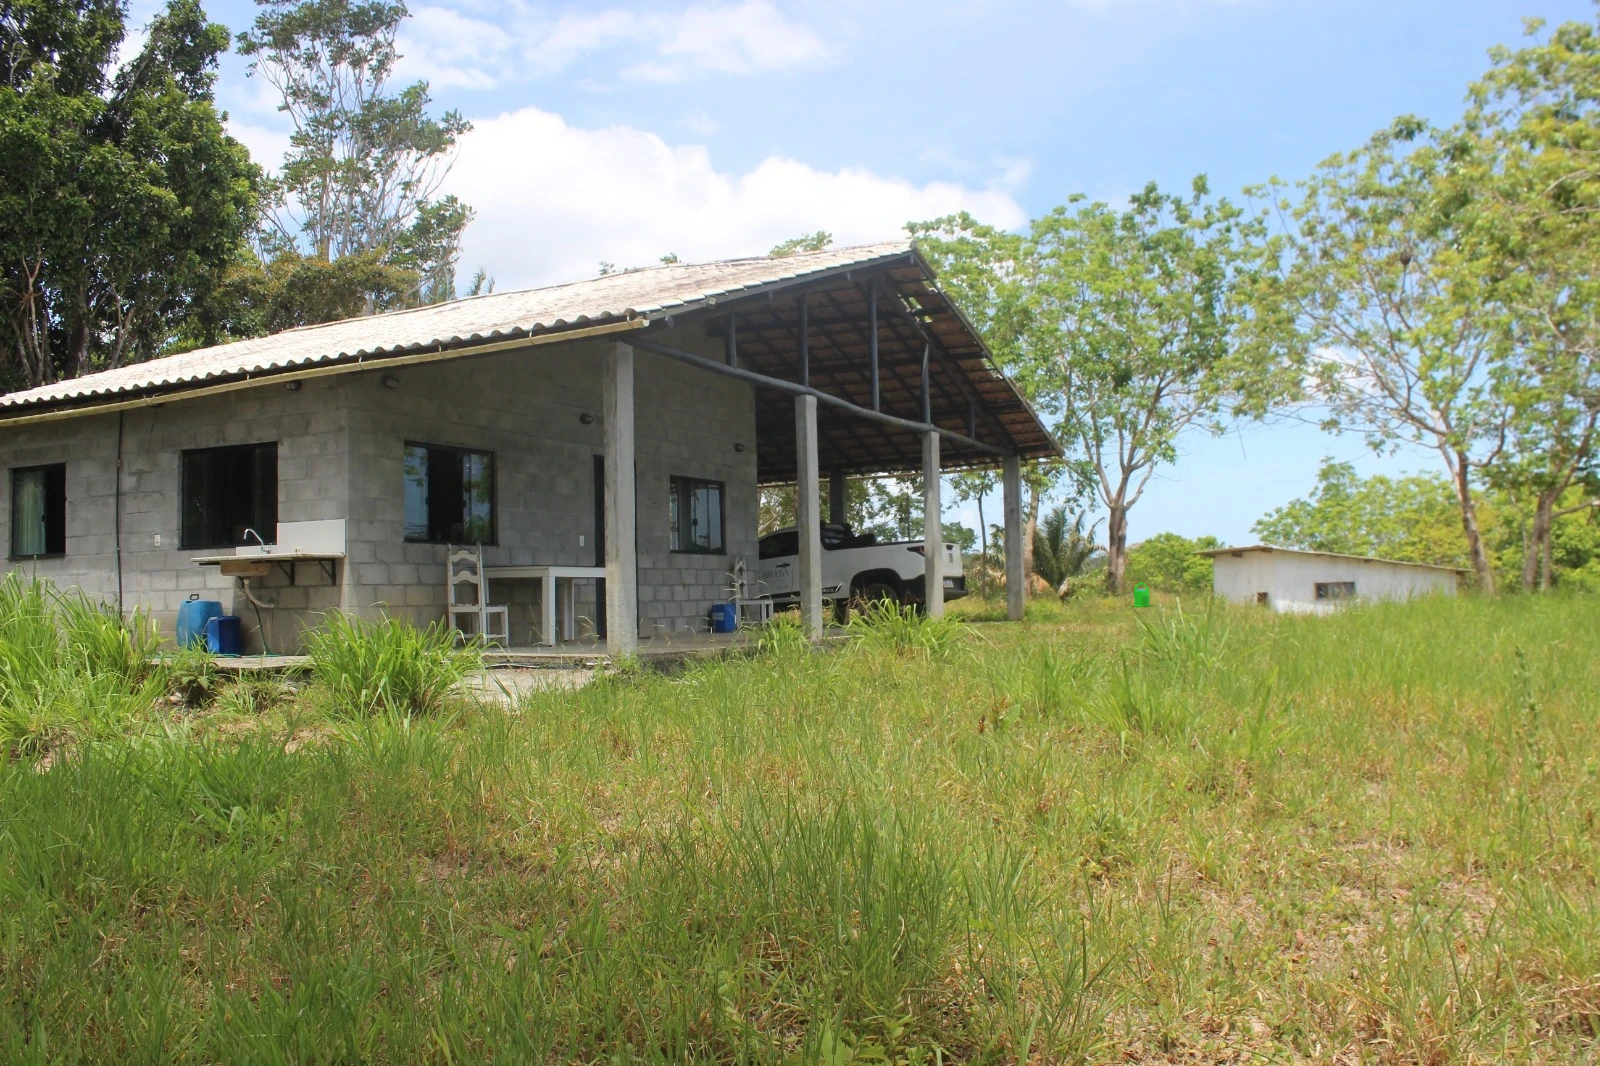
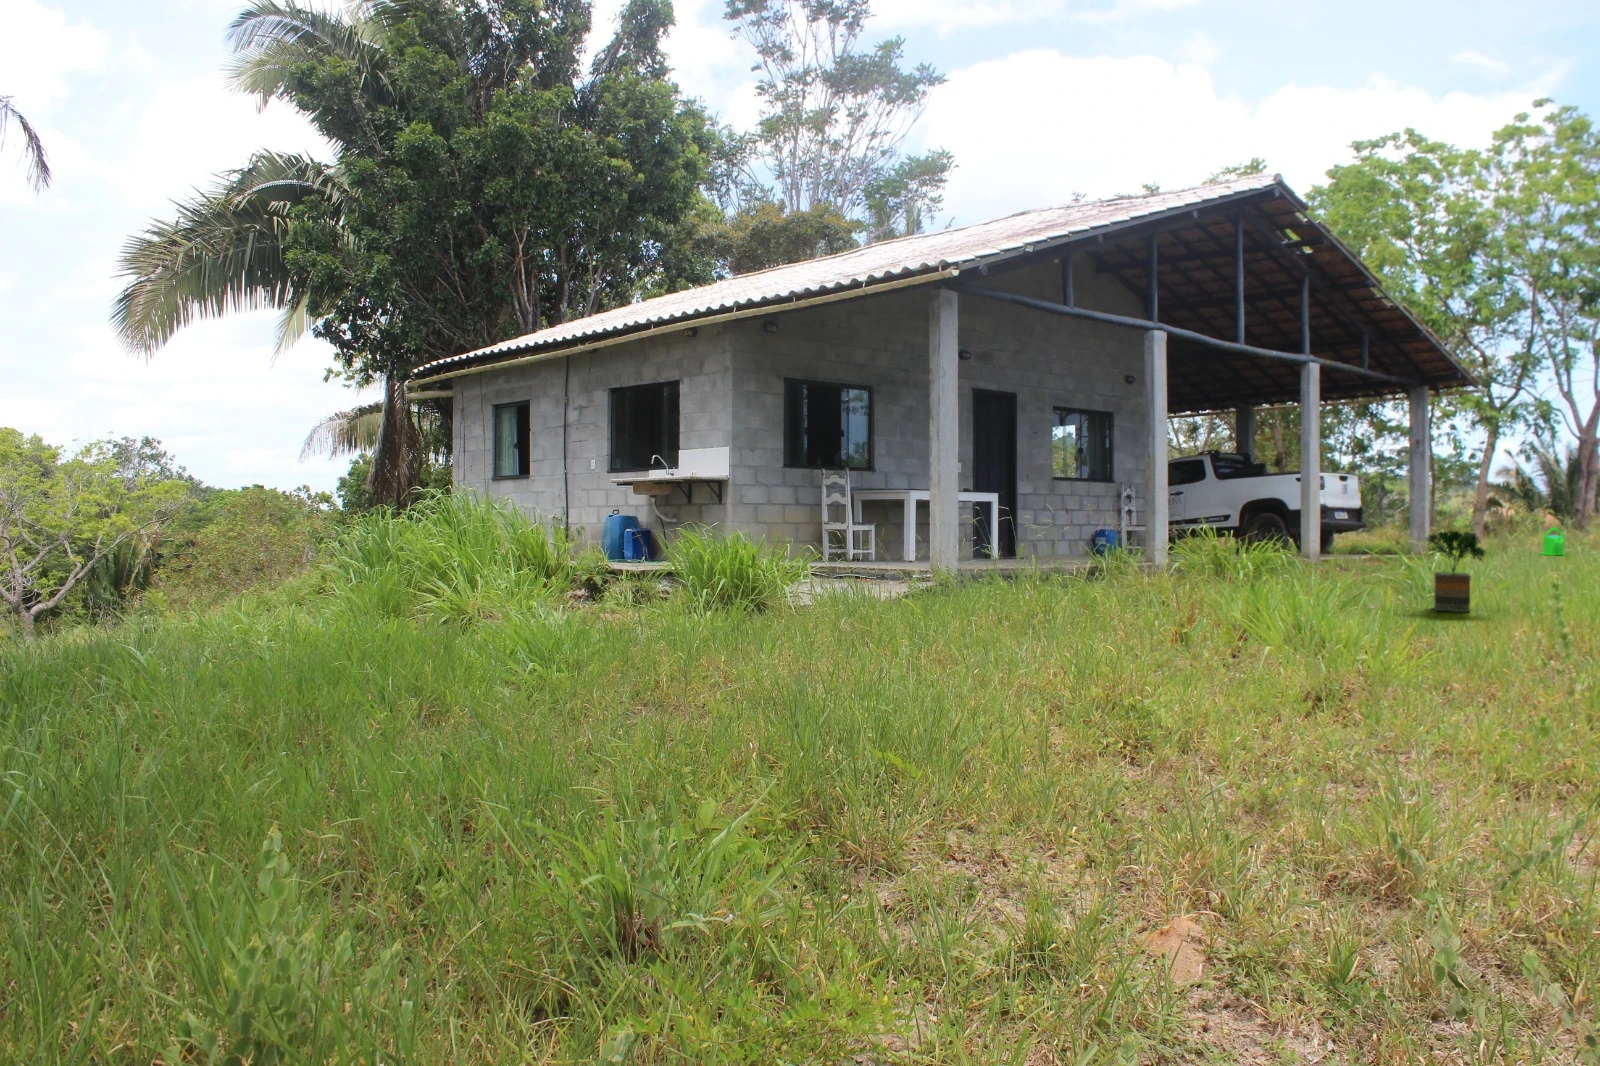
potted tree: none [1070,577,1123,651] -> present [1425,530,1486,612]

